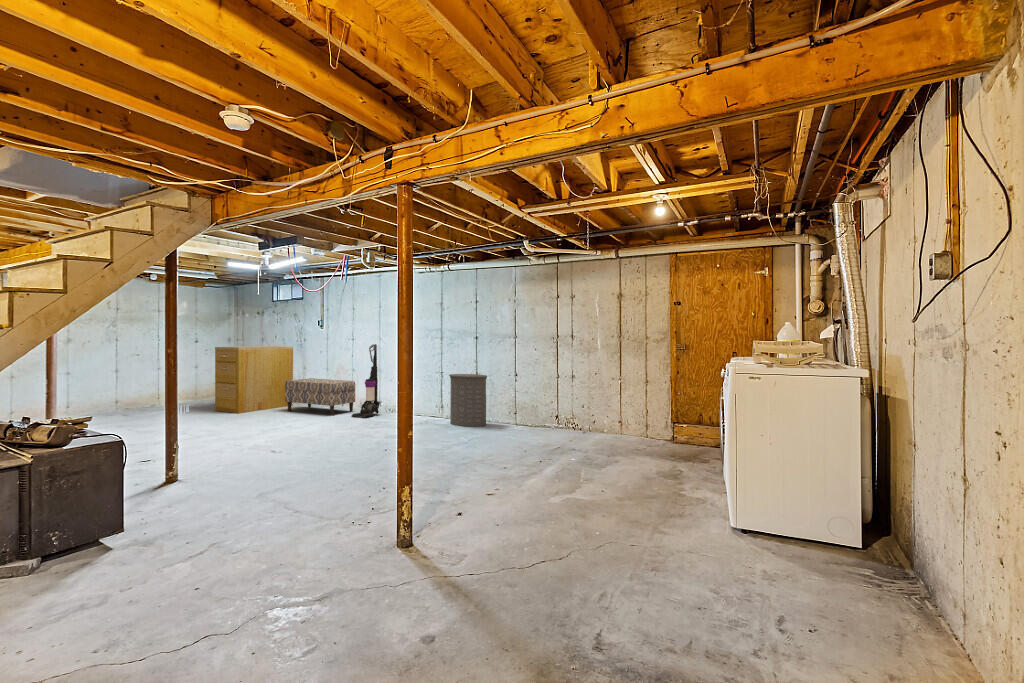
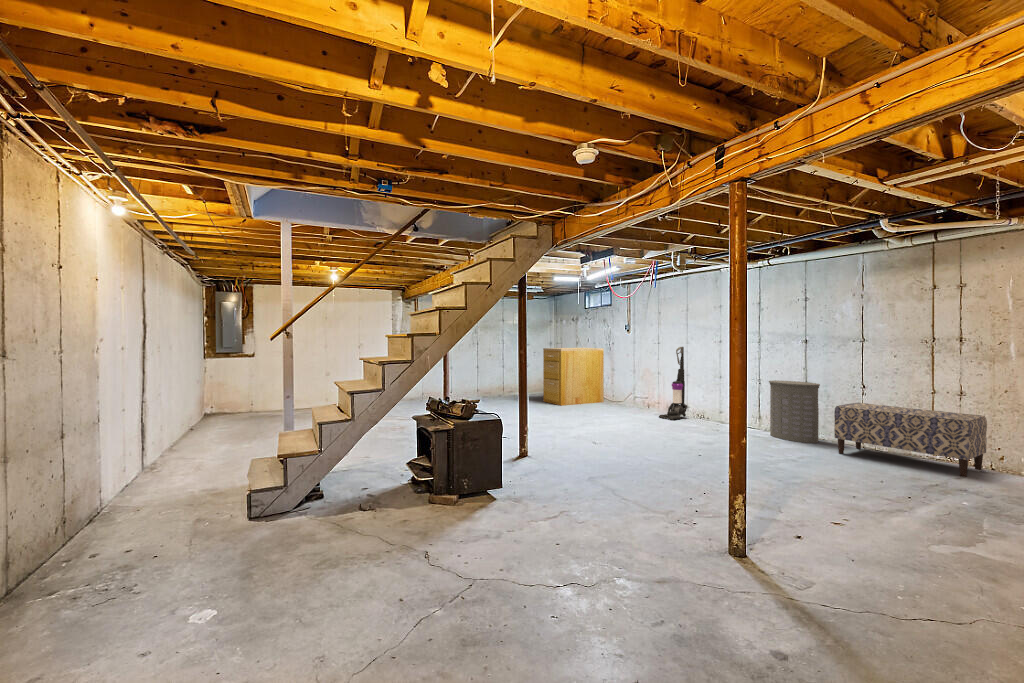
bench: present [285,378,355,416] -> present [834,403,987,477]

